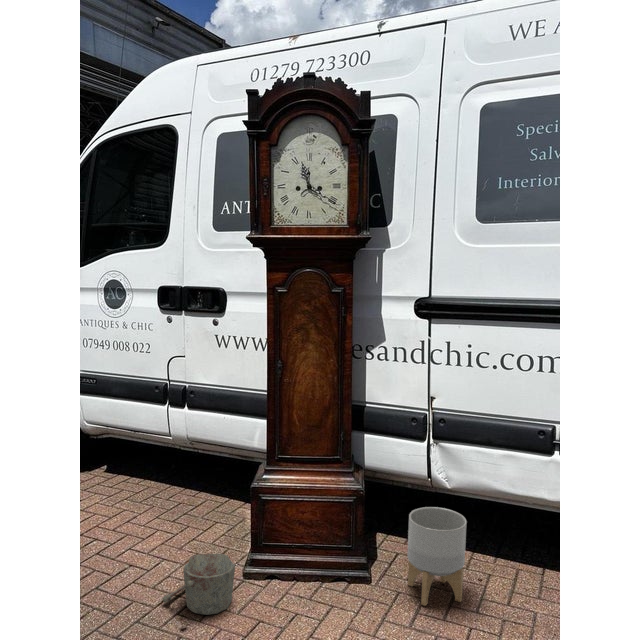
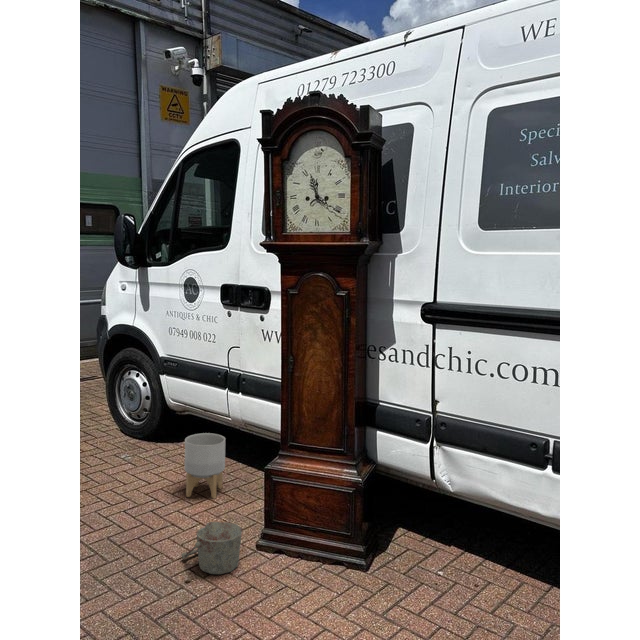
planter: present [408,507,467,606] -> present [185,433,225,499]

